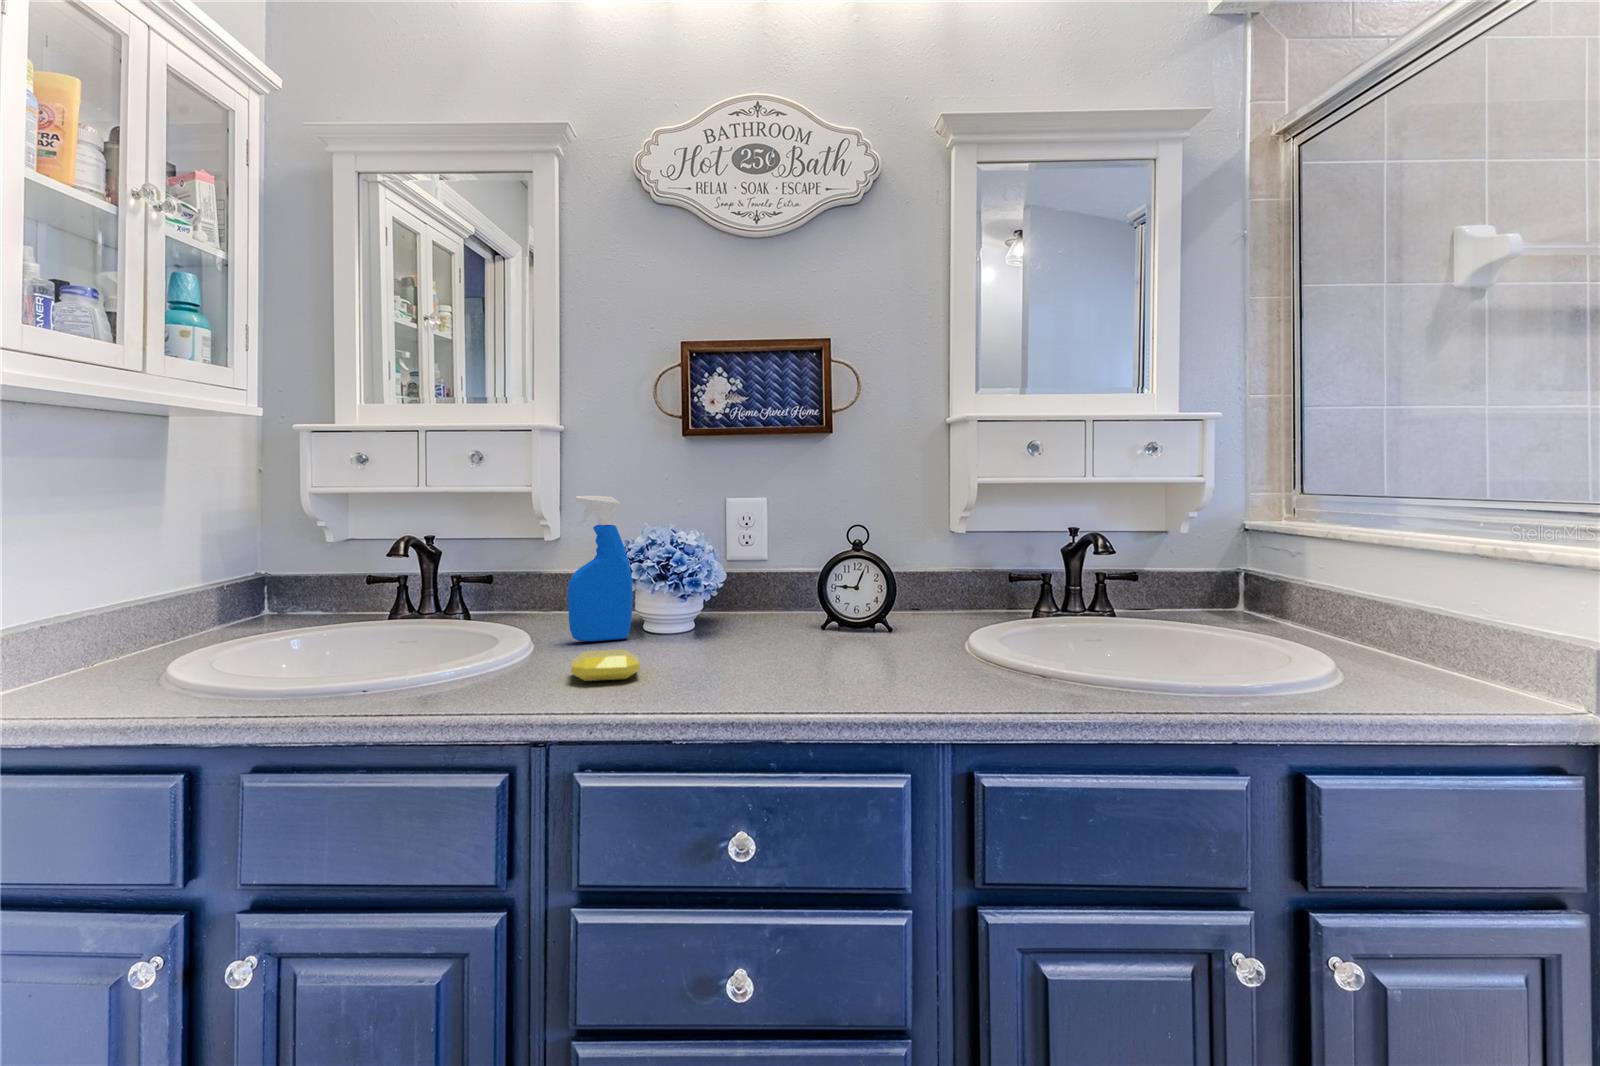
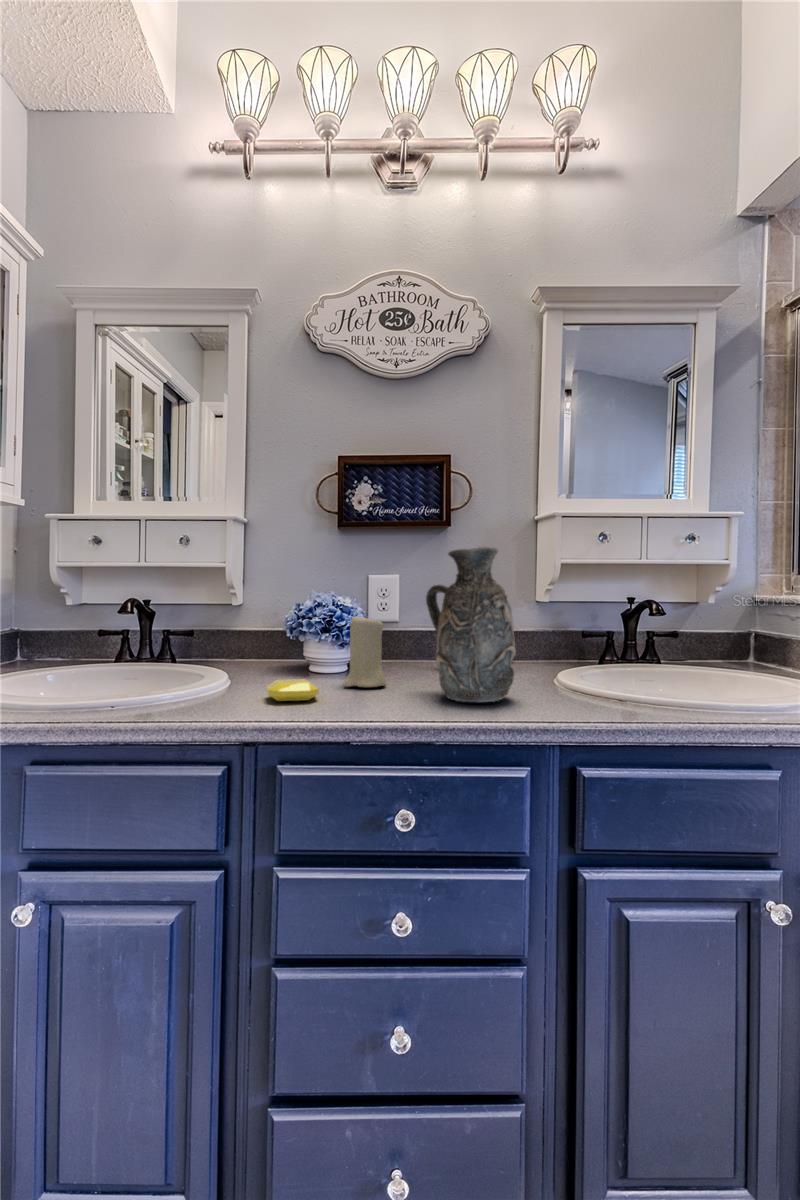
decorative vase: none [786,473,902,681] -> present [426,547,516,702]
spray bottle: present [567,495,633,641] -> none [256,566,304,677]
candle: none [679,558,737,657] -> present [344,614,386,687]

